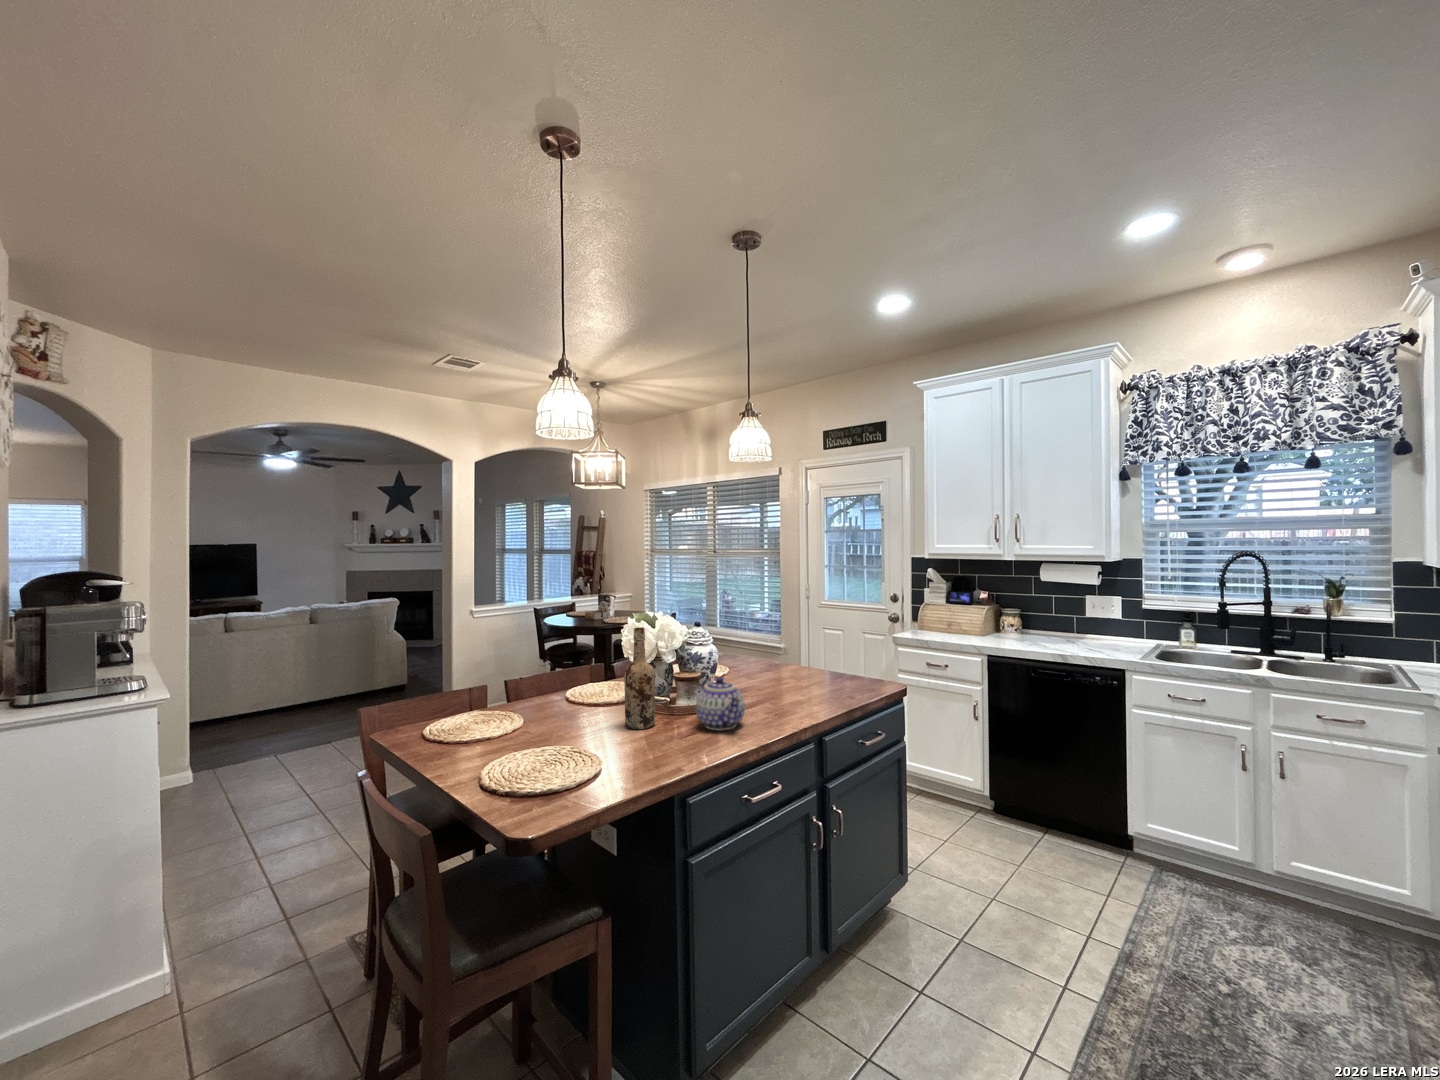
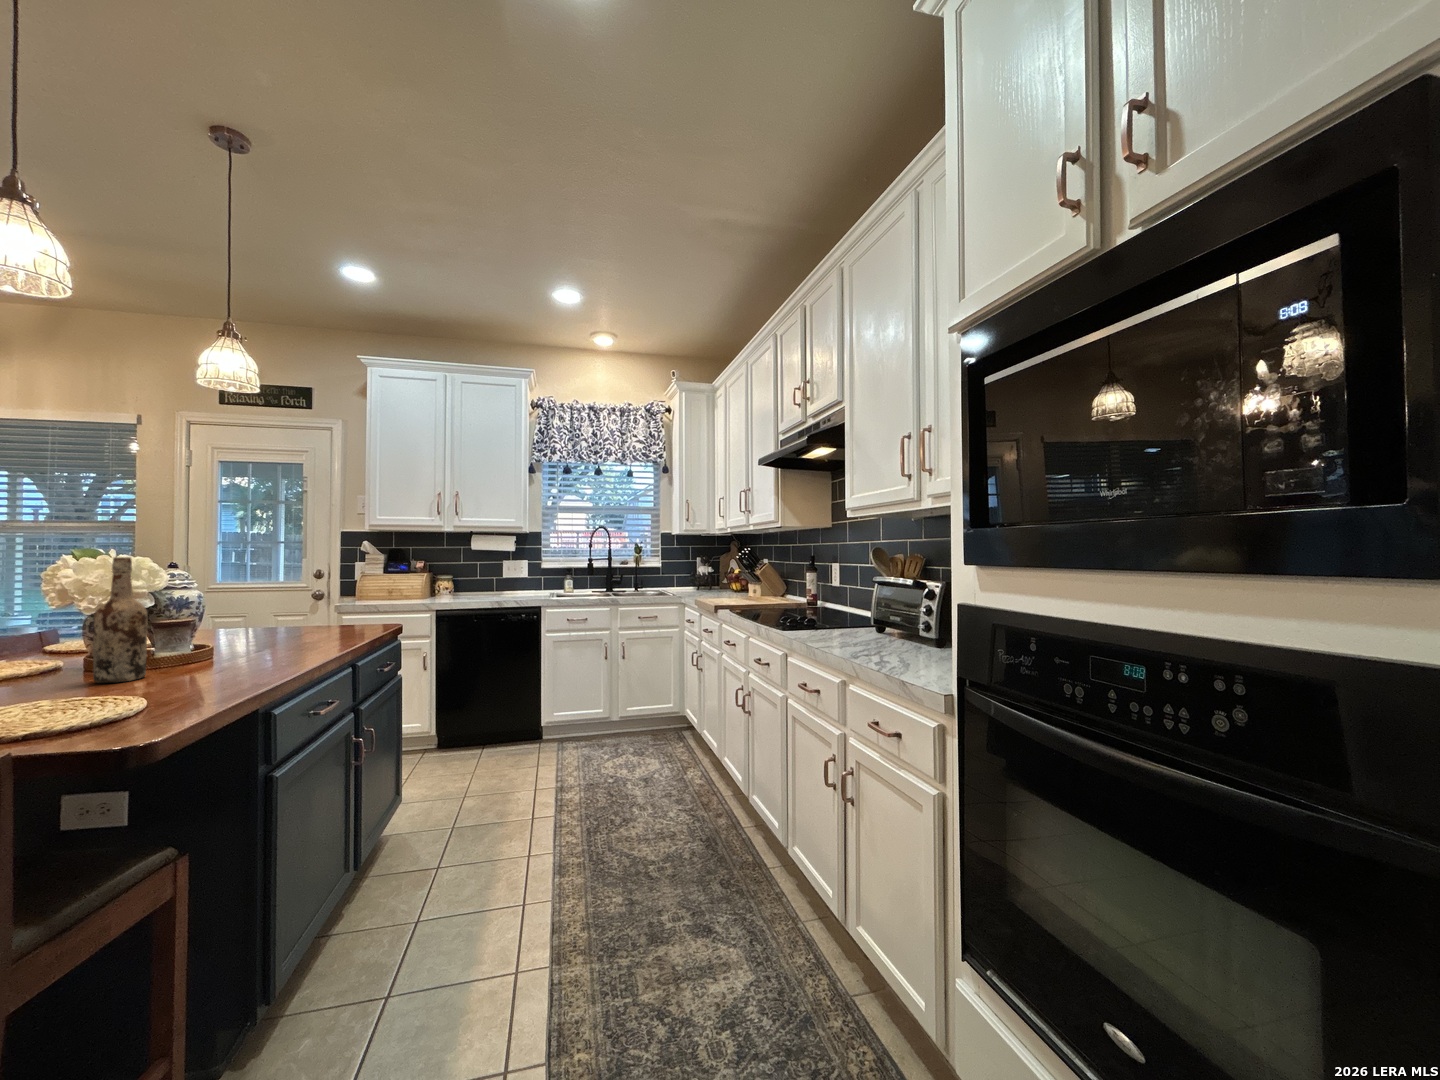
teapot: present [696,677,745,730] -> none [205,609,291,665]

